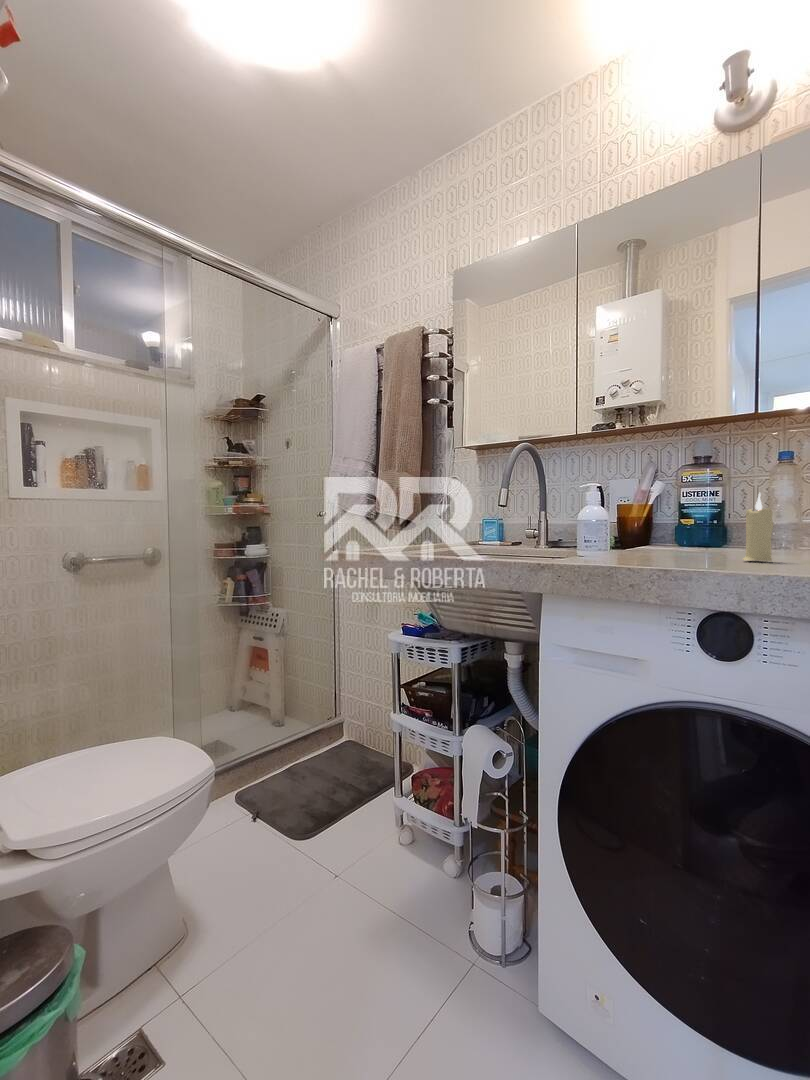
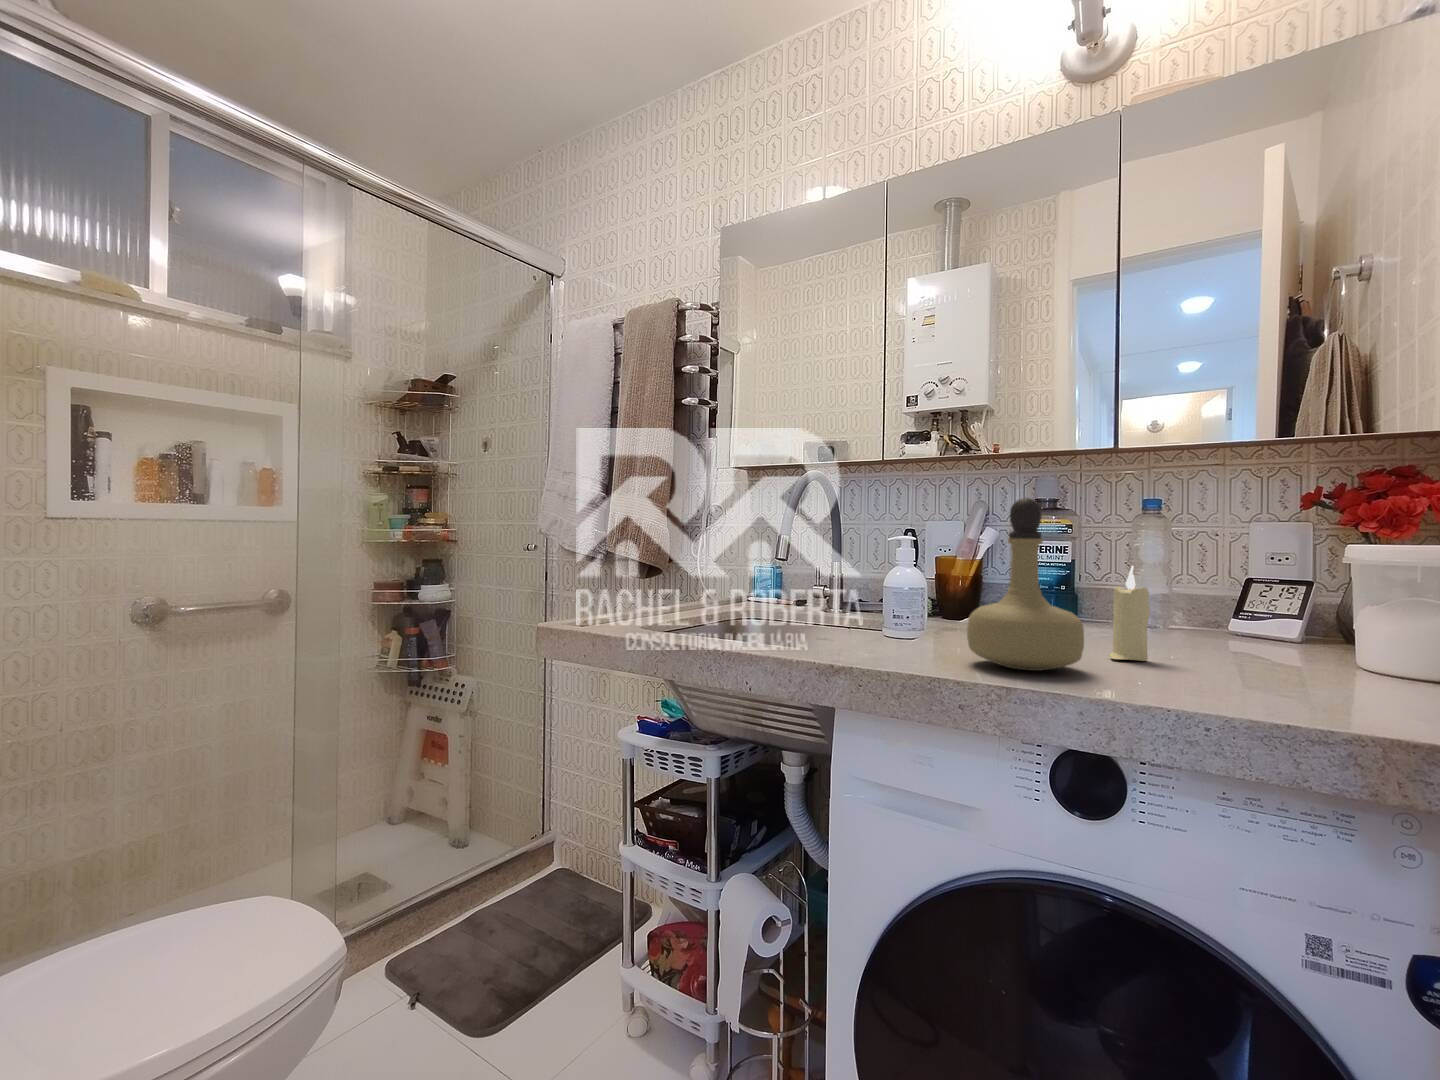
perfume bottle: none [633,444,718,564] -> present [967,498,1084,671]

